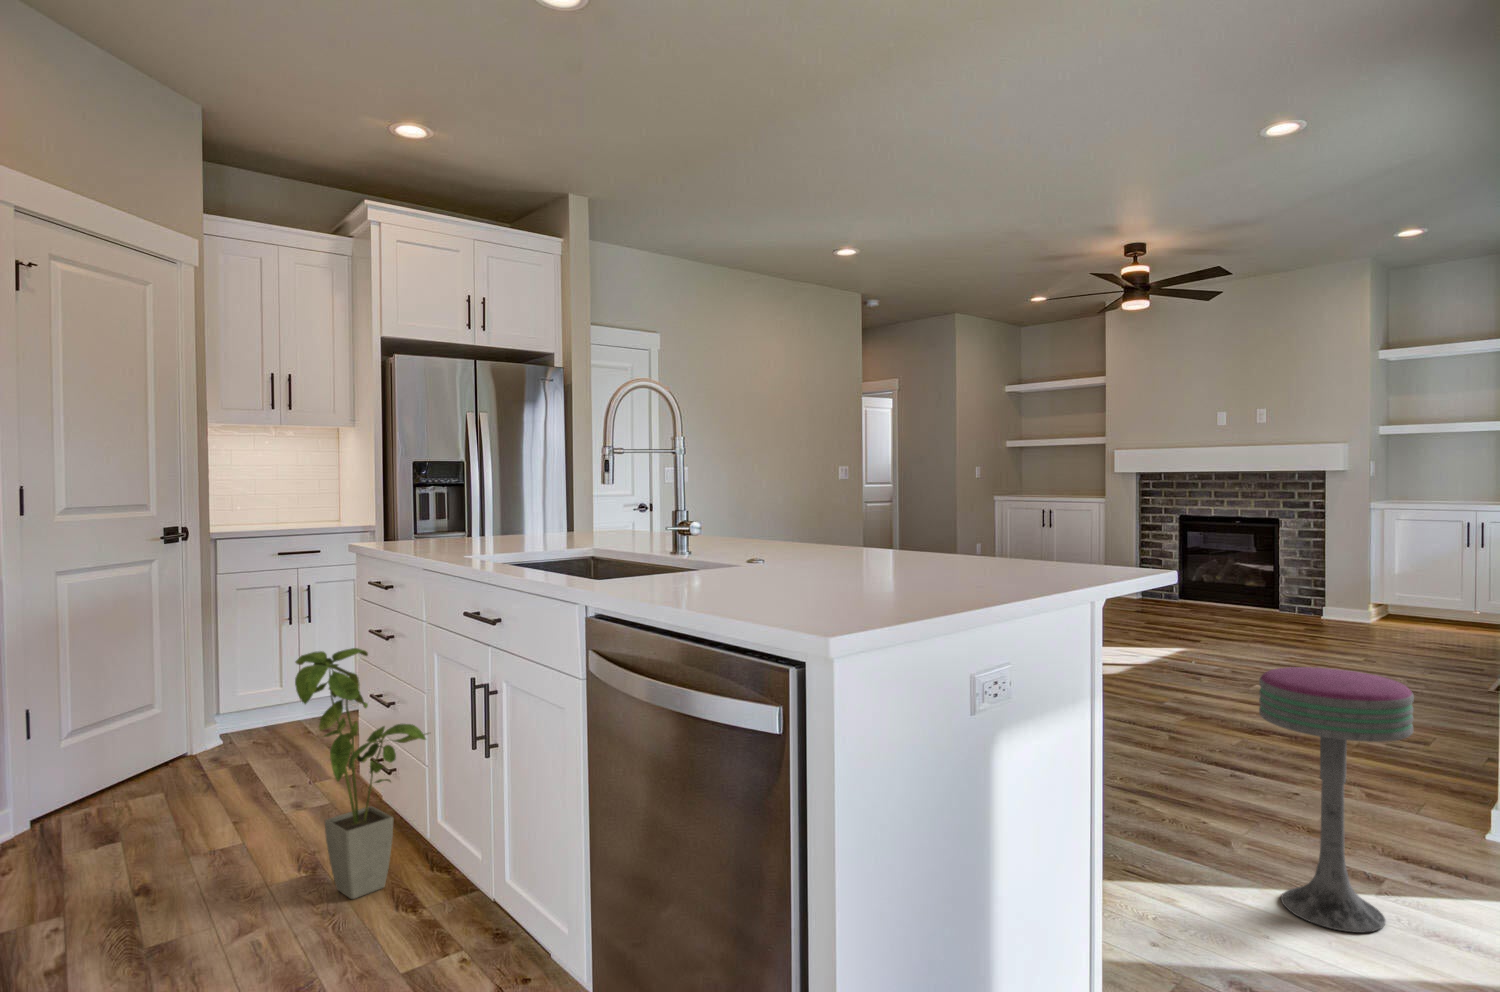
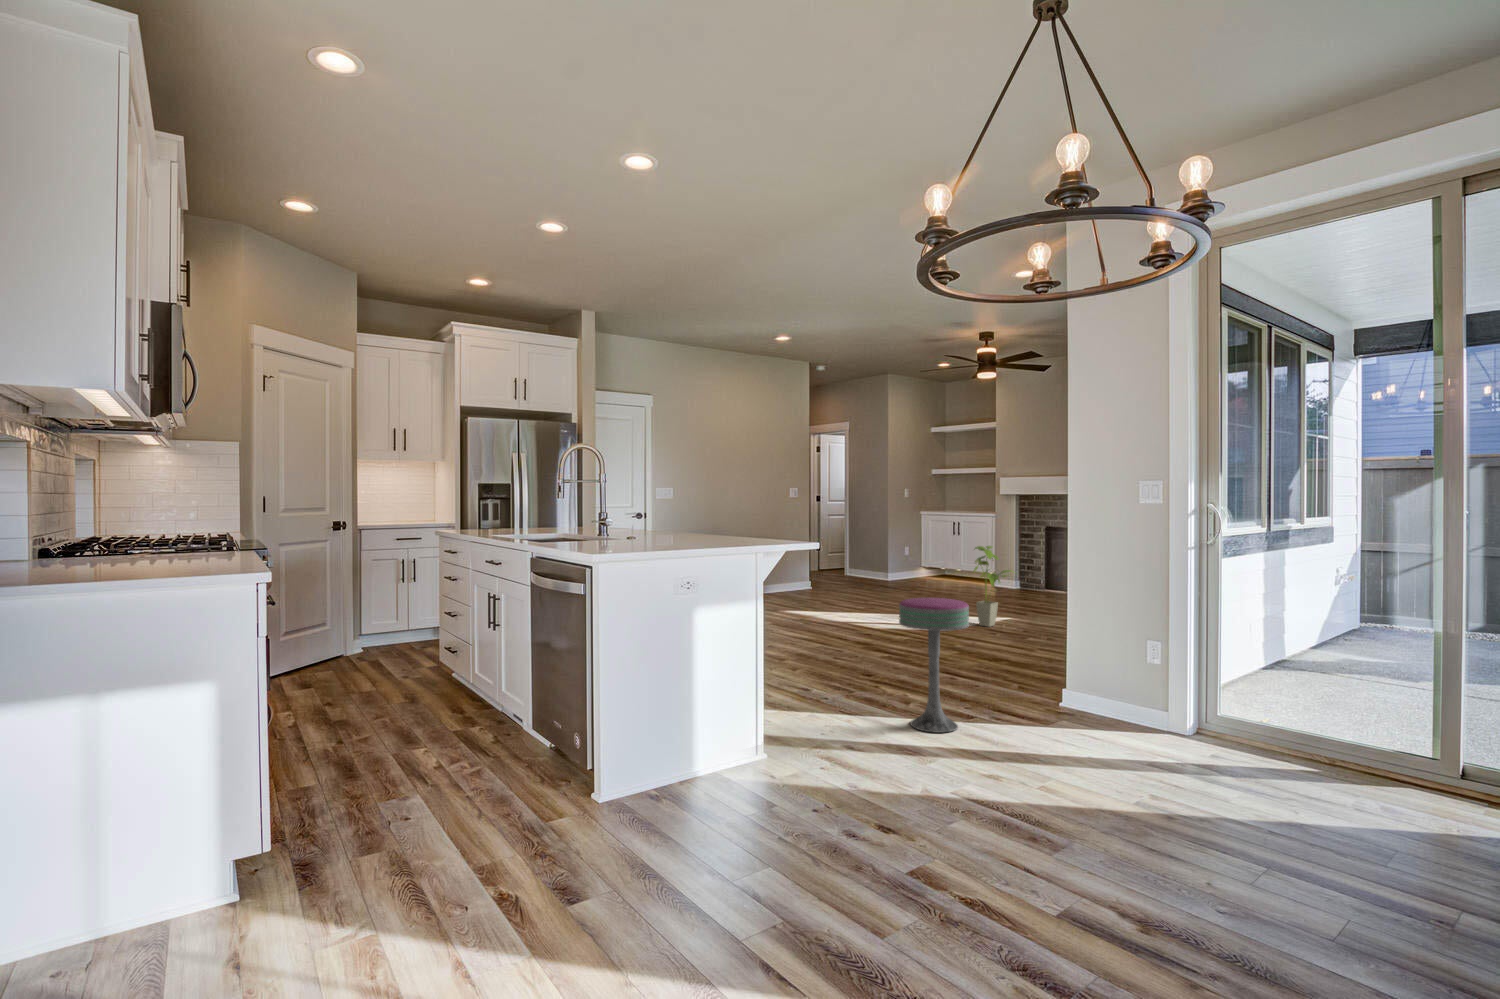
house plant: present [295,648,428,899] -> present [973,546,1012,627]

